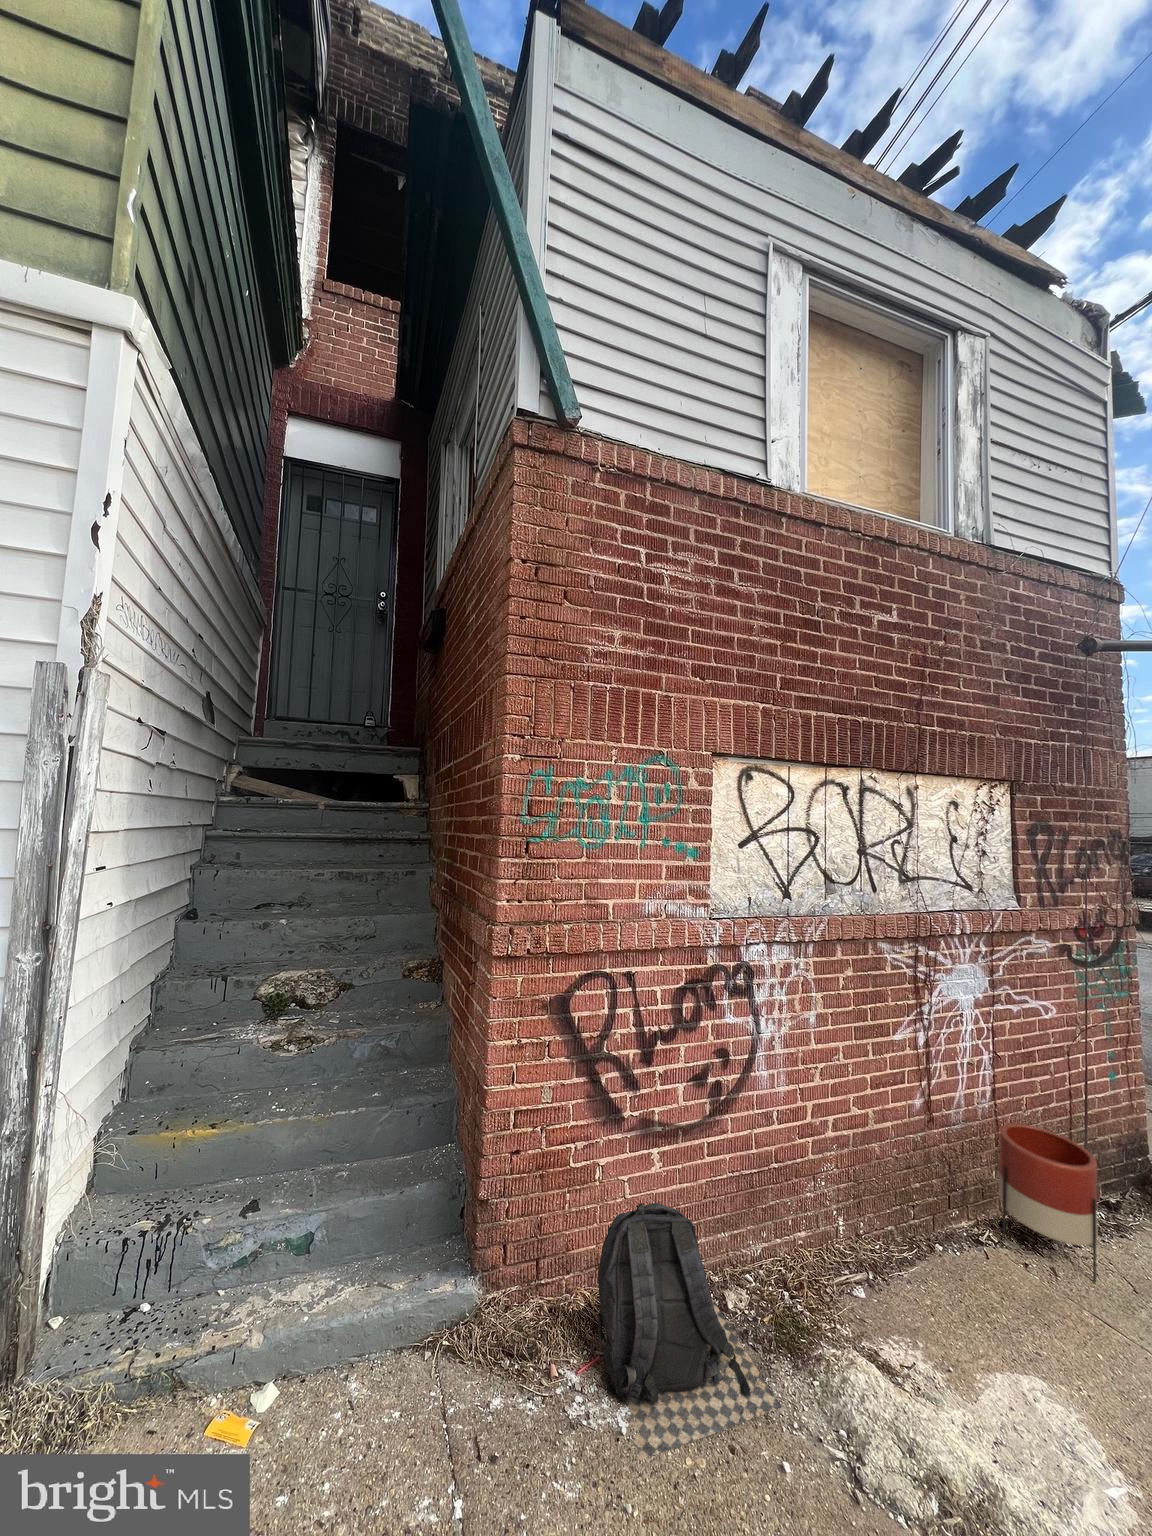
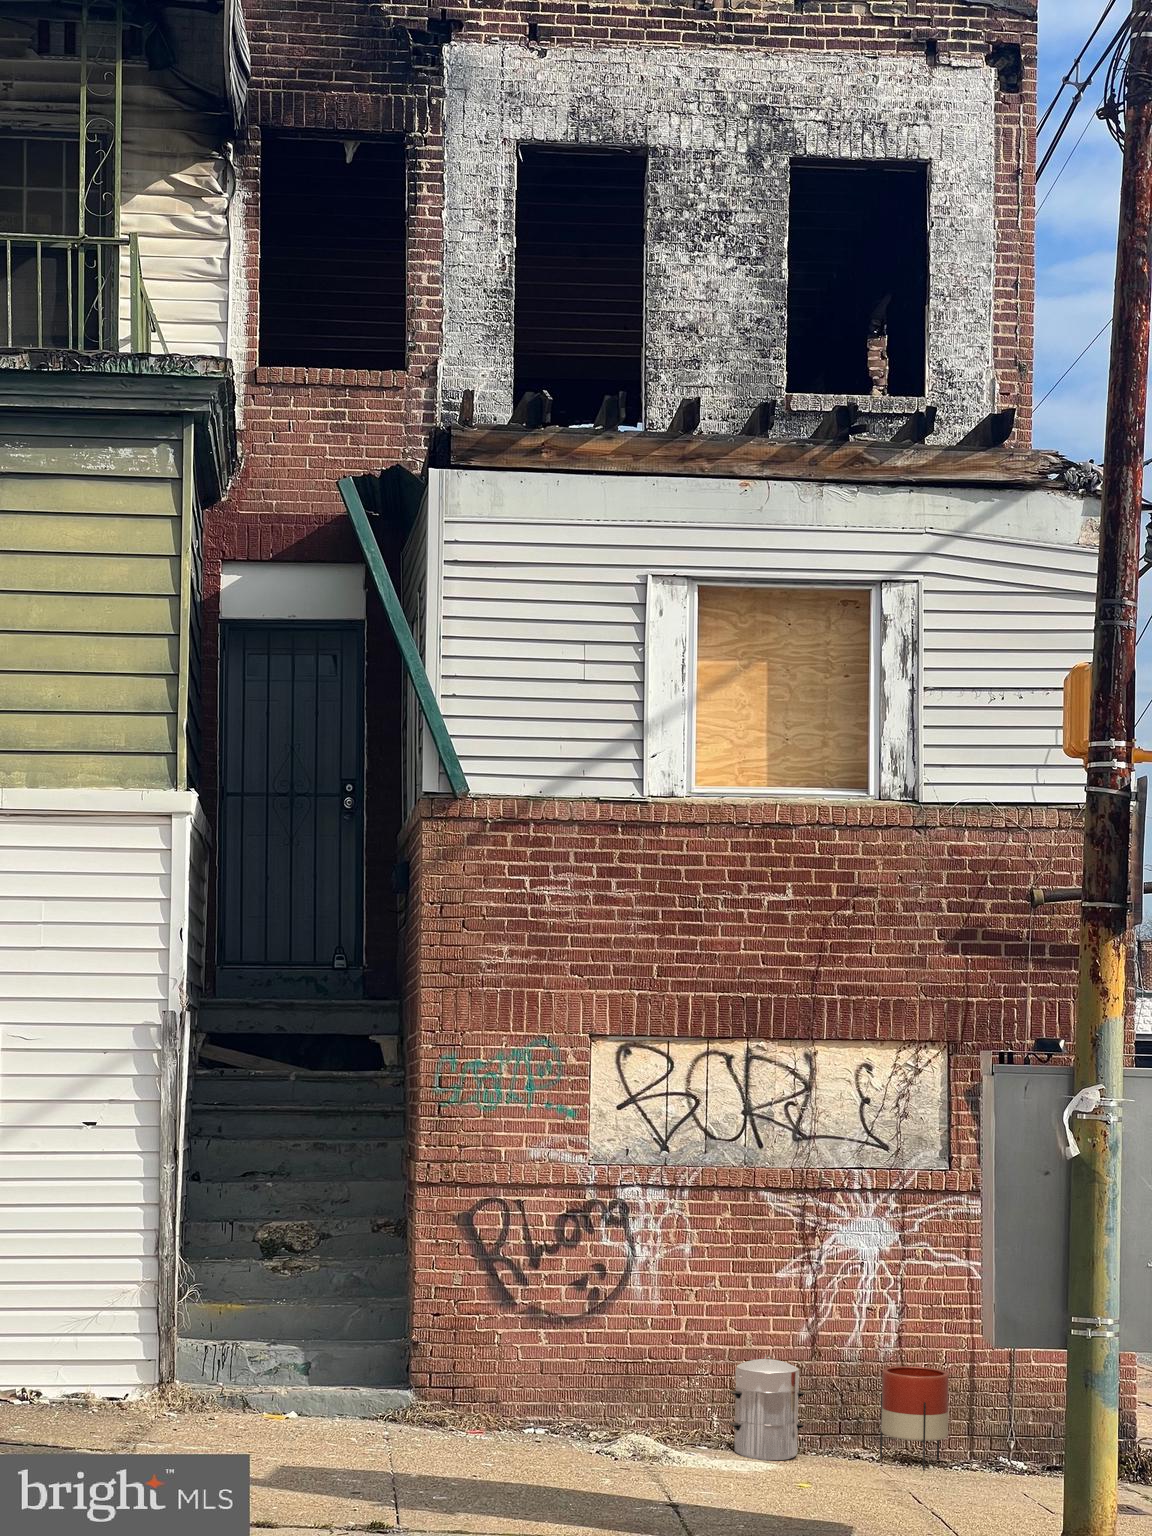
waste bin: none [884,1150,981,1323] -> present [729,1355,804,1460]
backpack: present [598,1203,782,1460] -> none [475,1345,586,1448]

